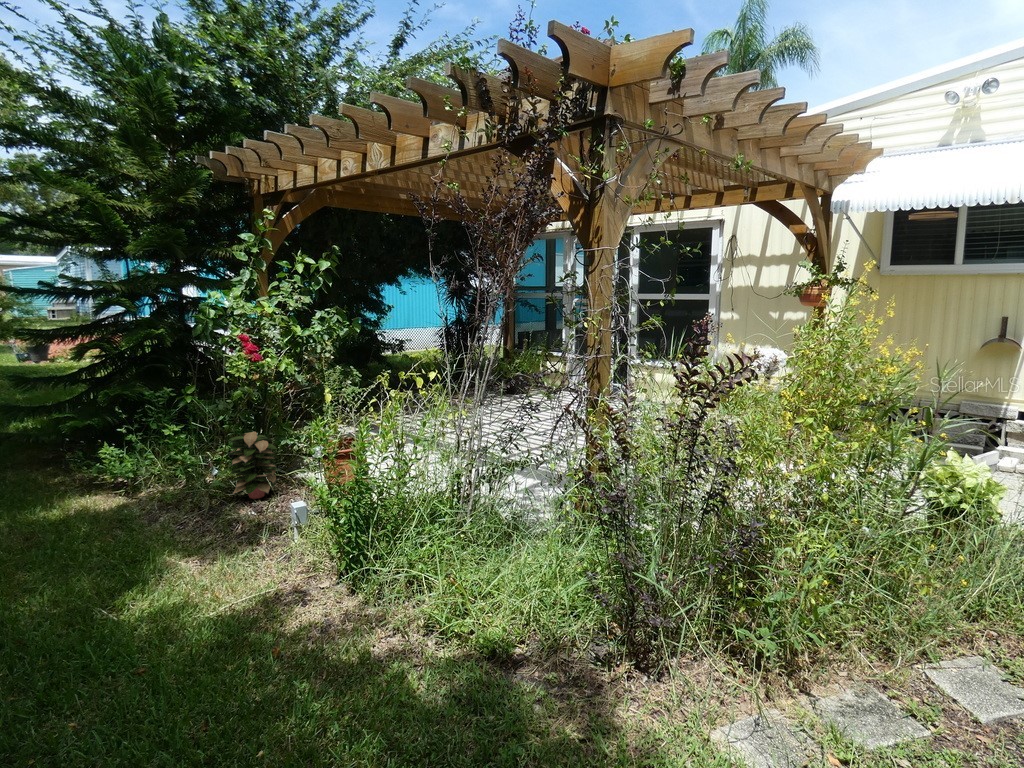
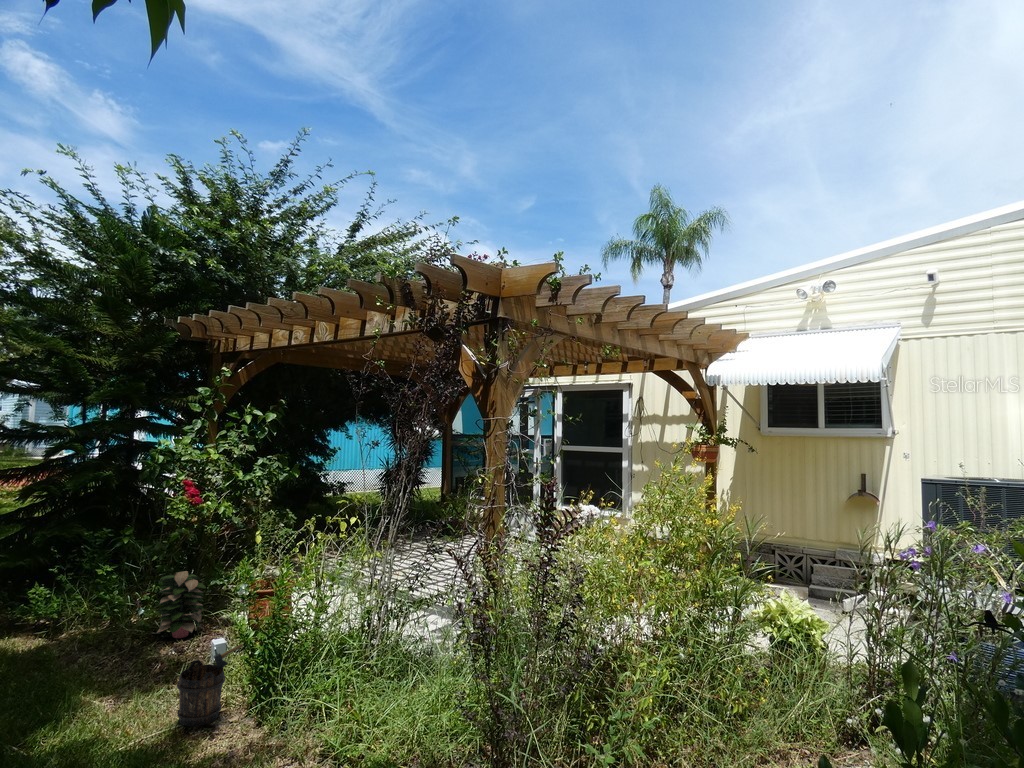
bucket: none [262,508,325,591] -> present [177,644,243,727]

